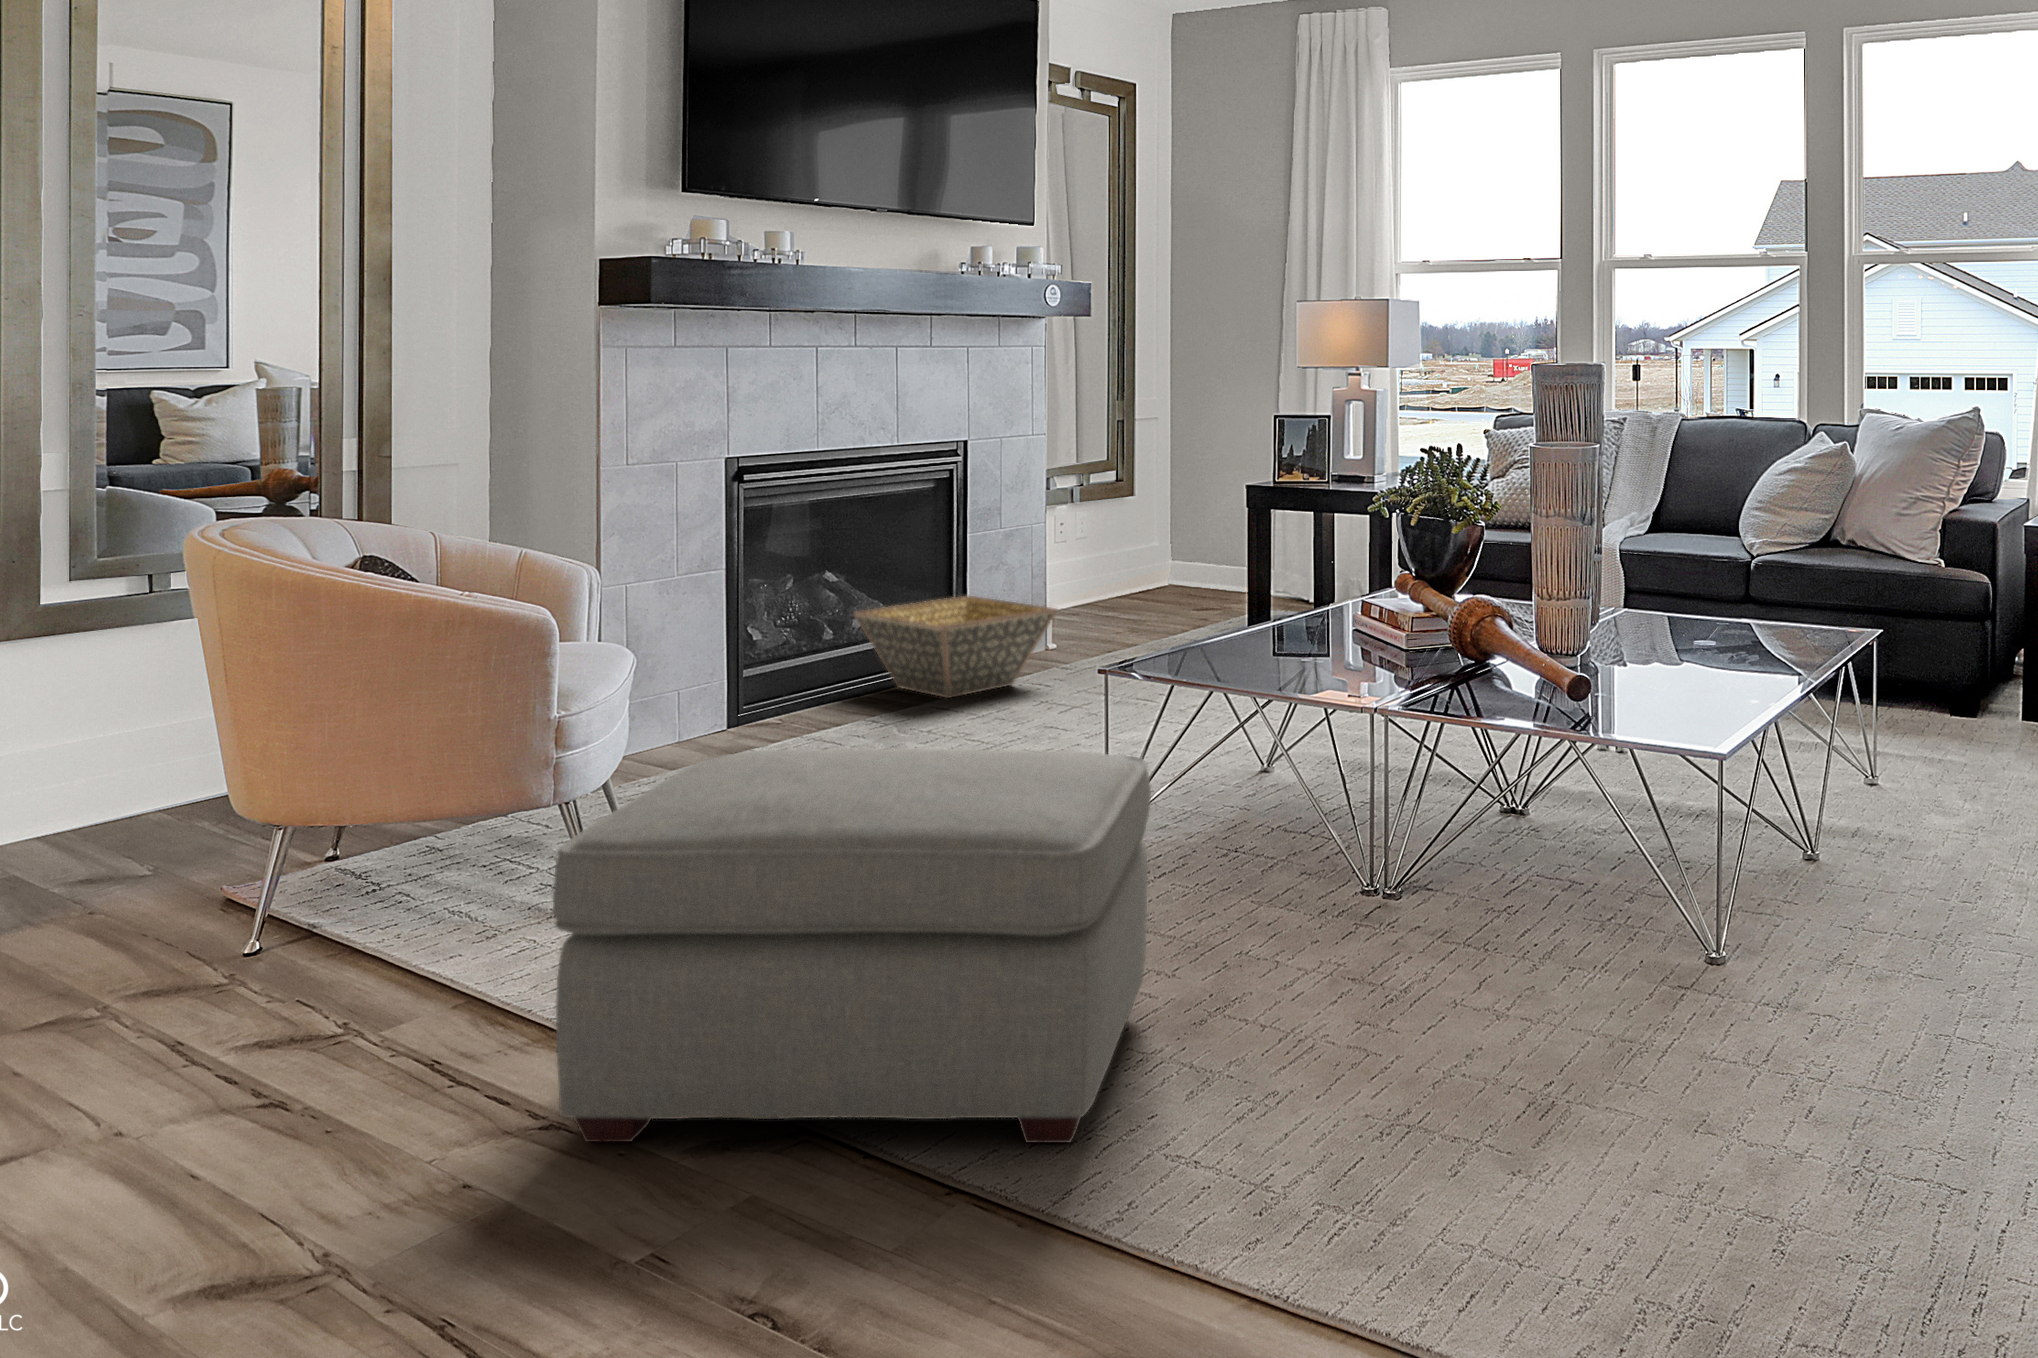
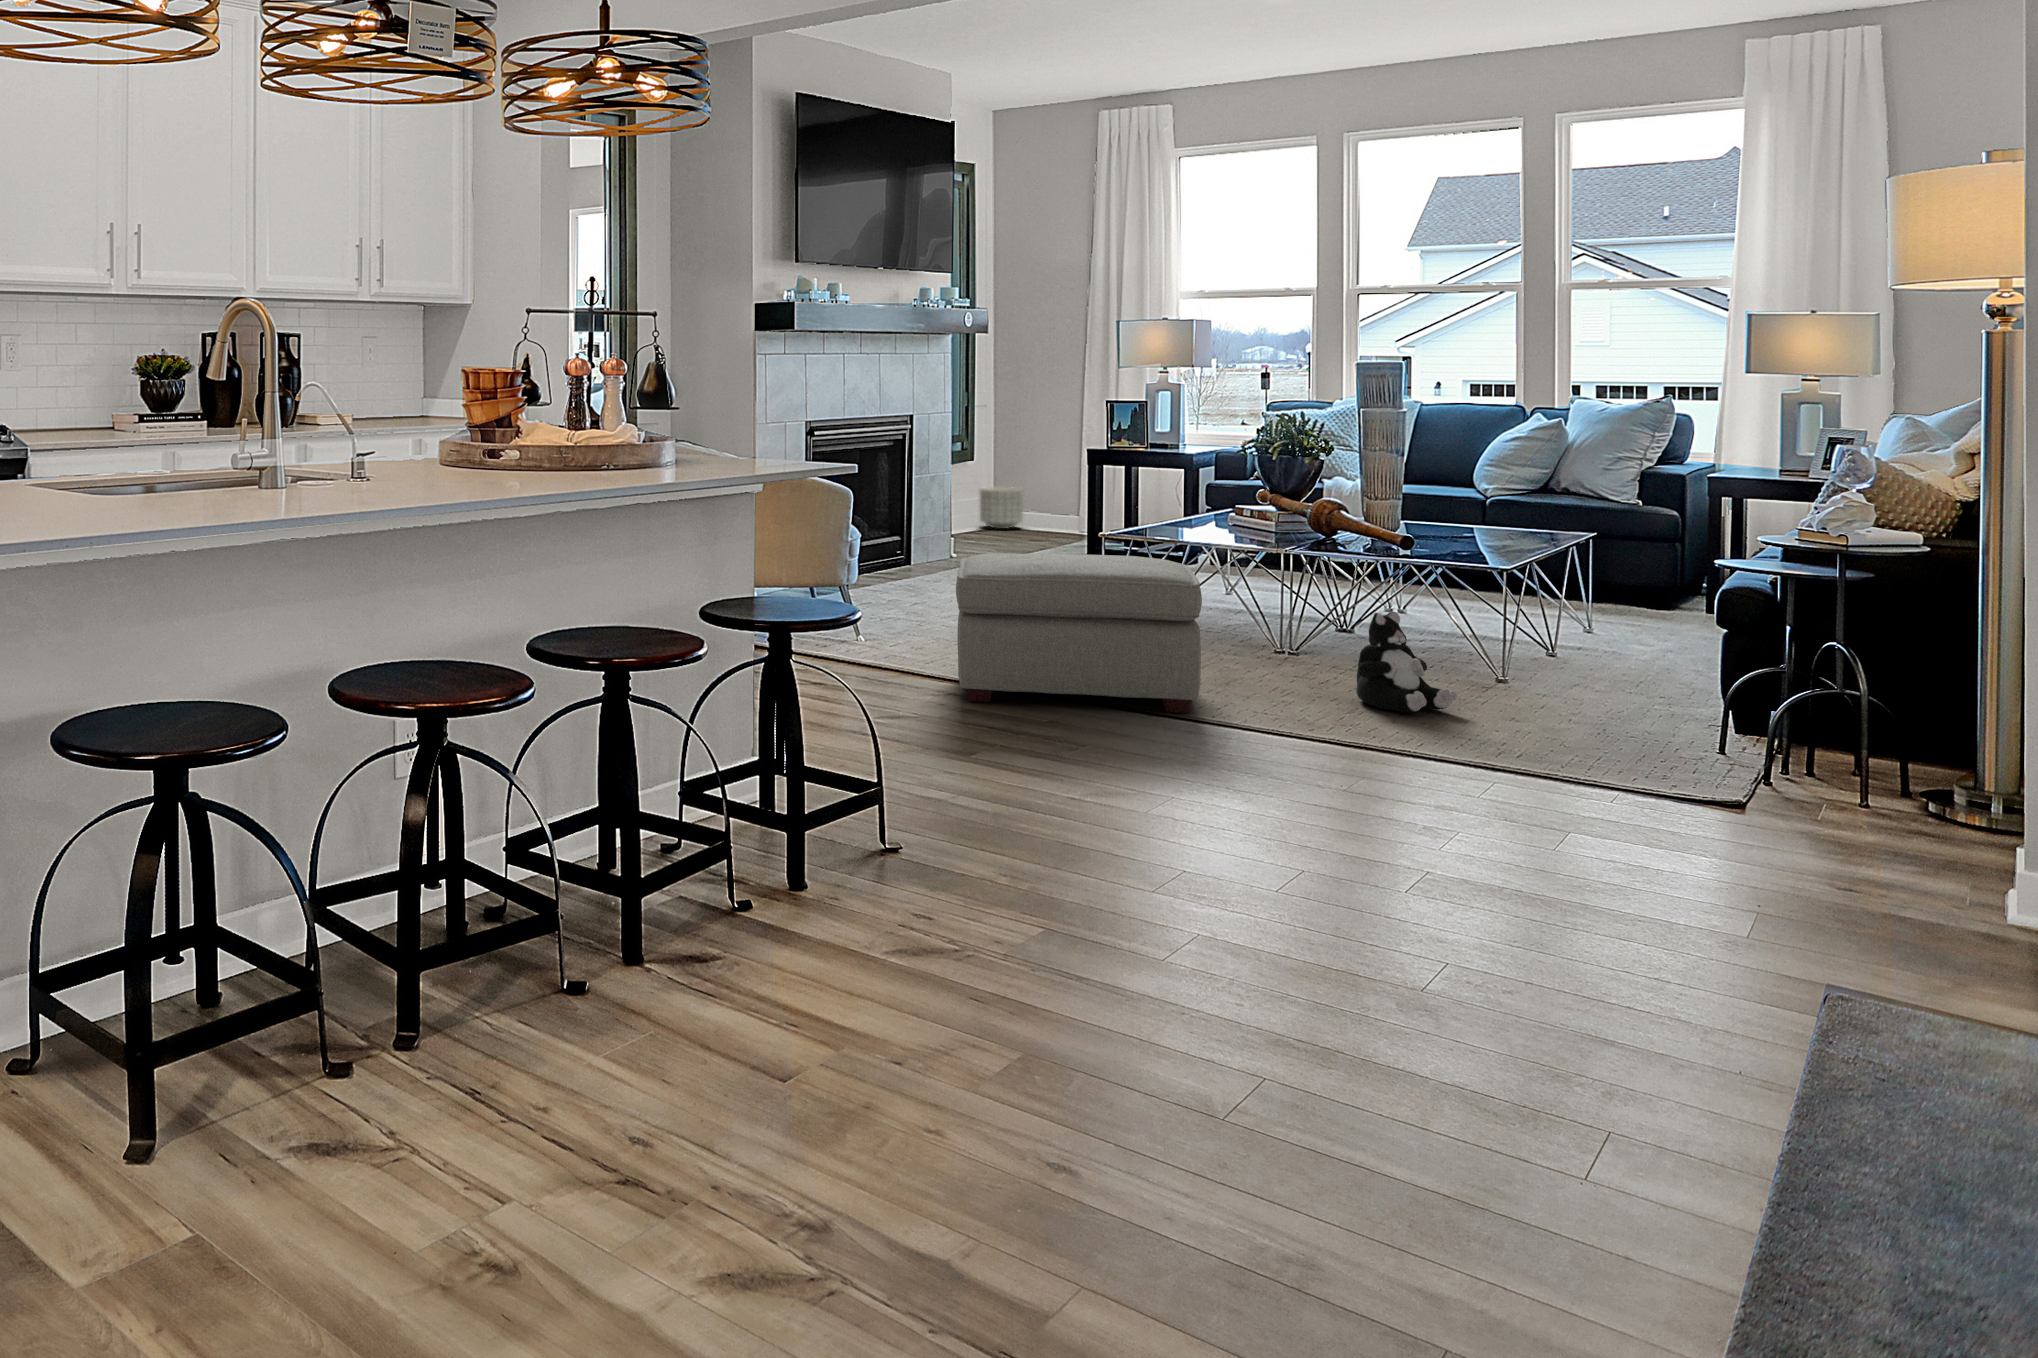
planter: none [1126,536,1185,597] -> present [980,487,1023,529]
basket: present [854,596,1058,698] -> none [861,516,990,575]
plush toy: none [1450,856,1633,1089] -> present [1356,612,1457,712]

